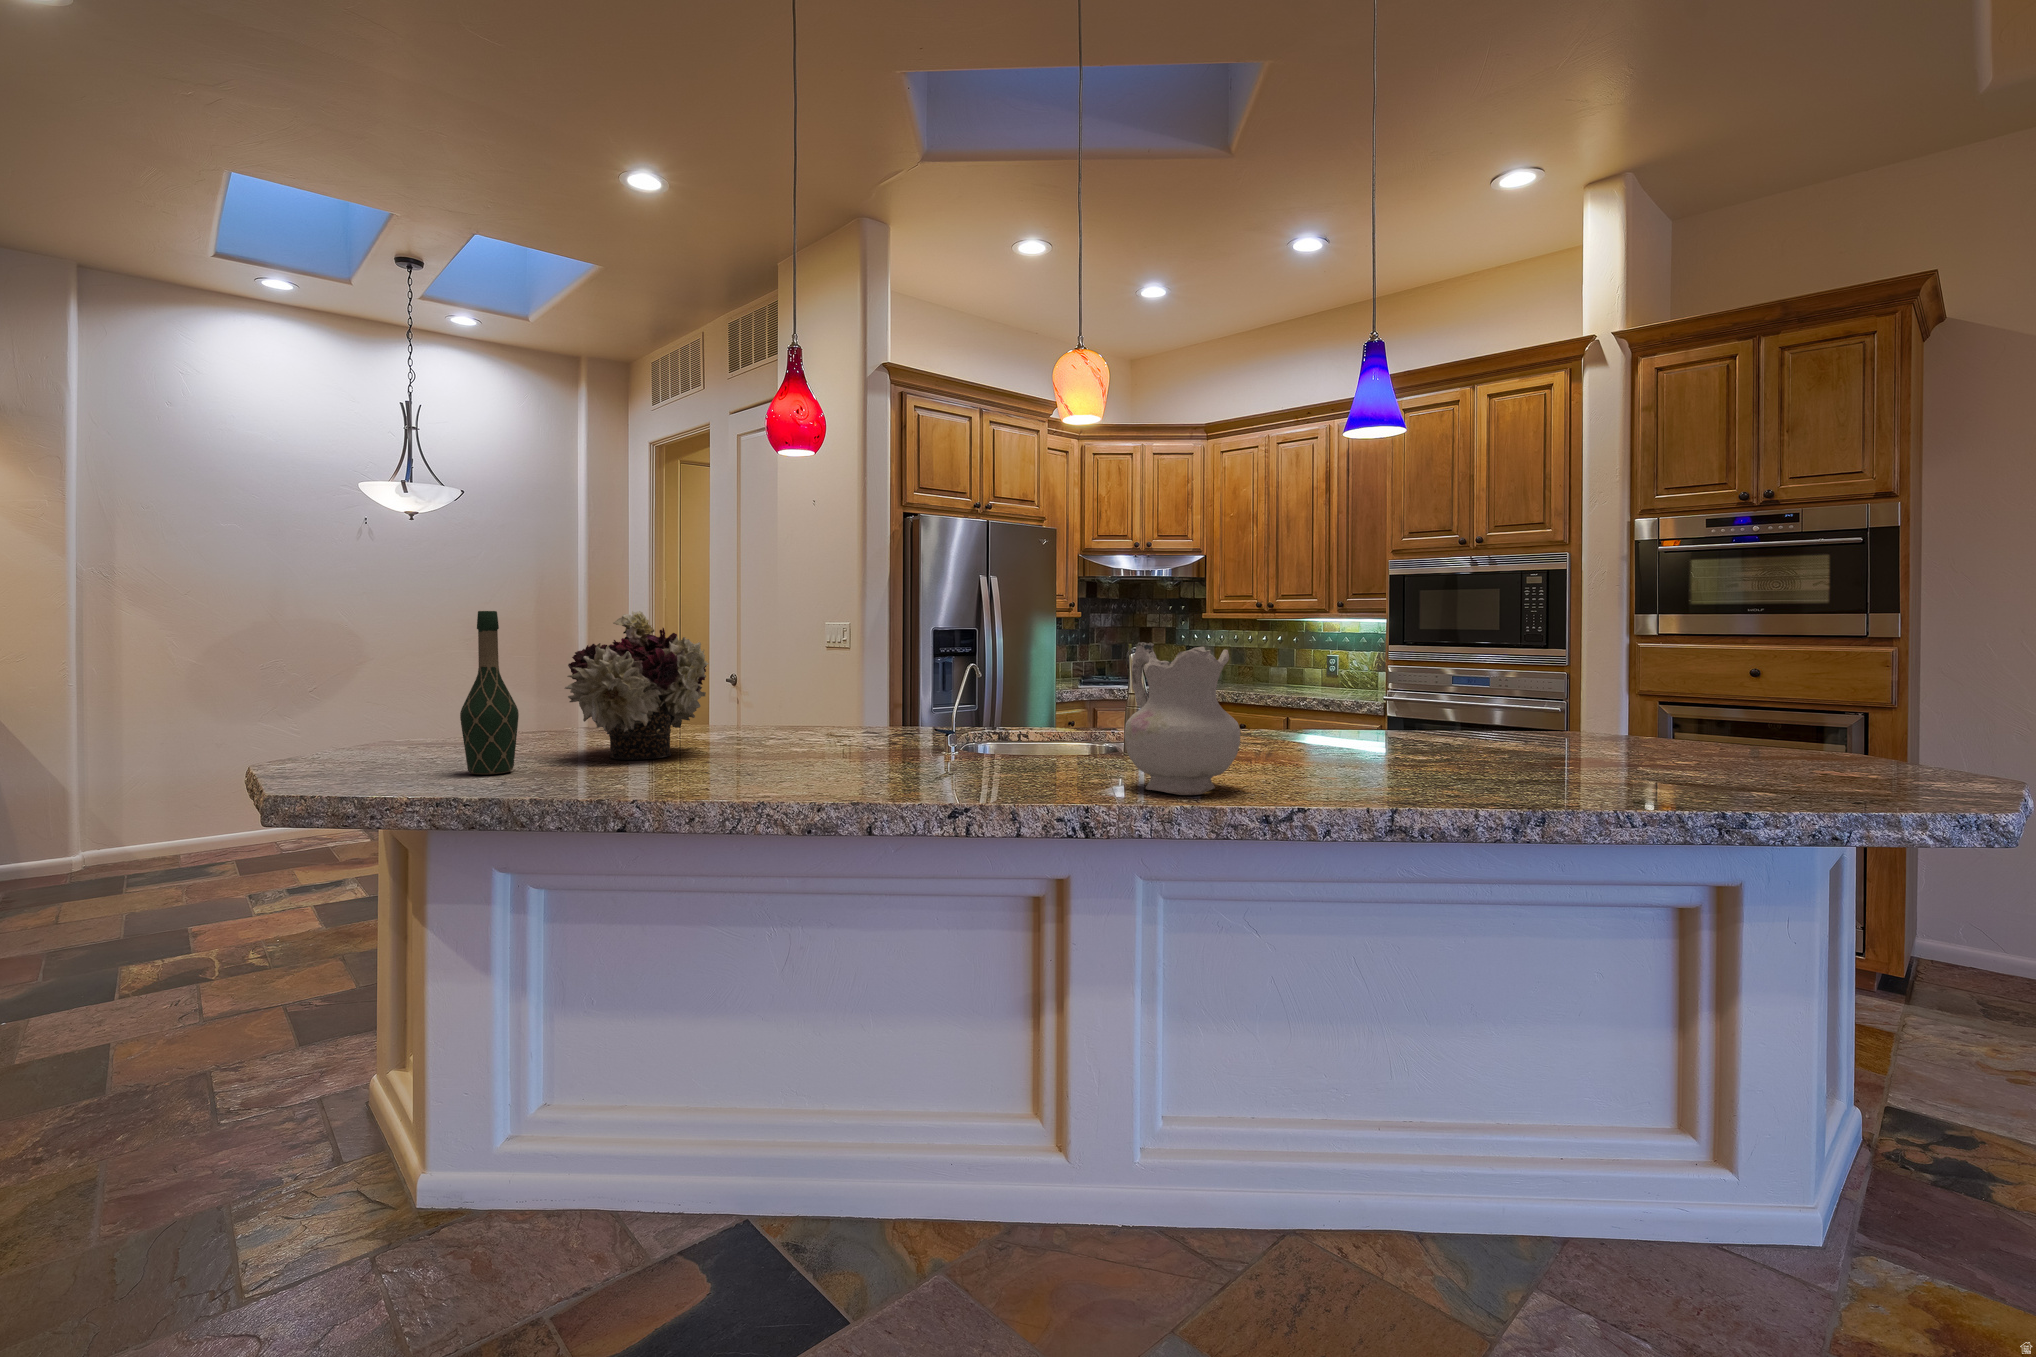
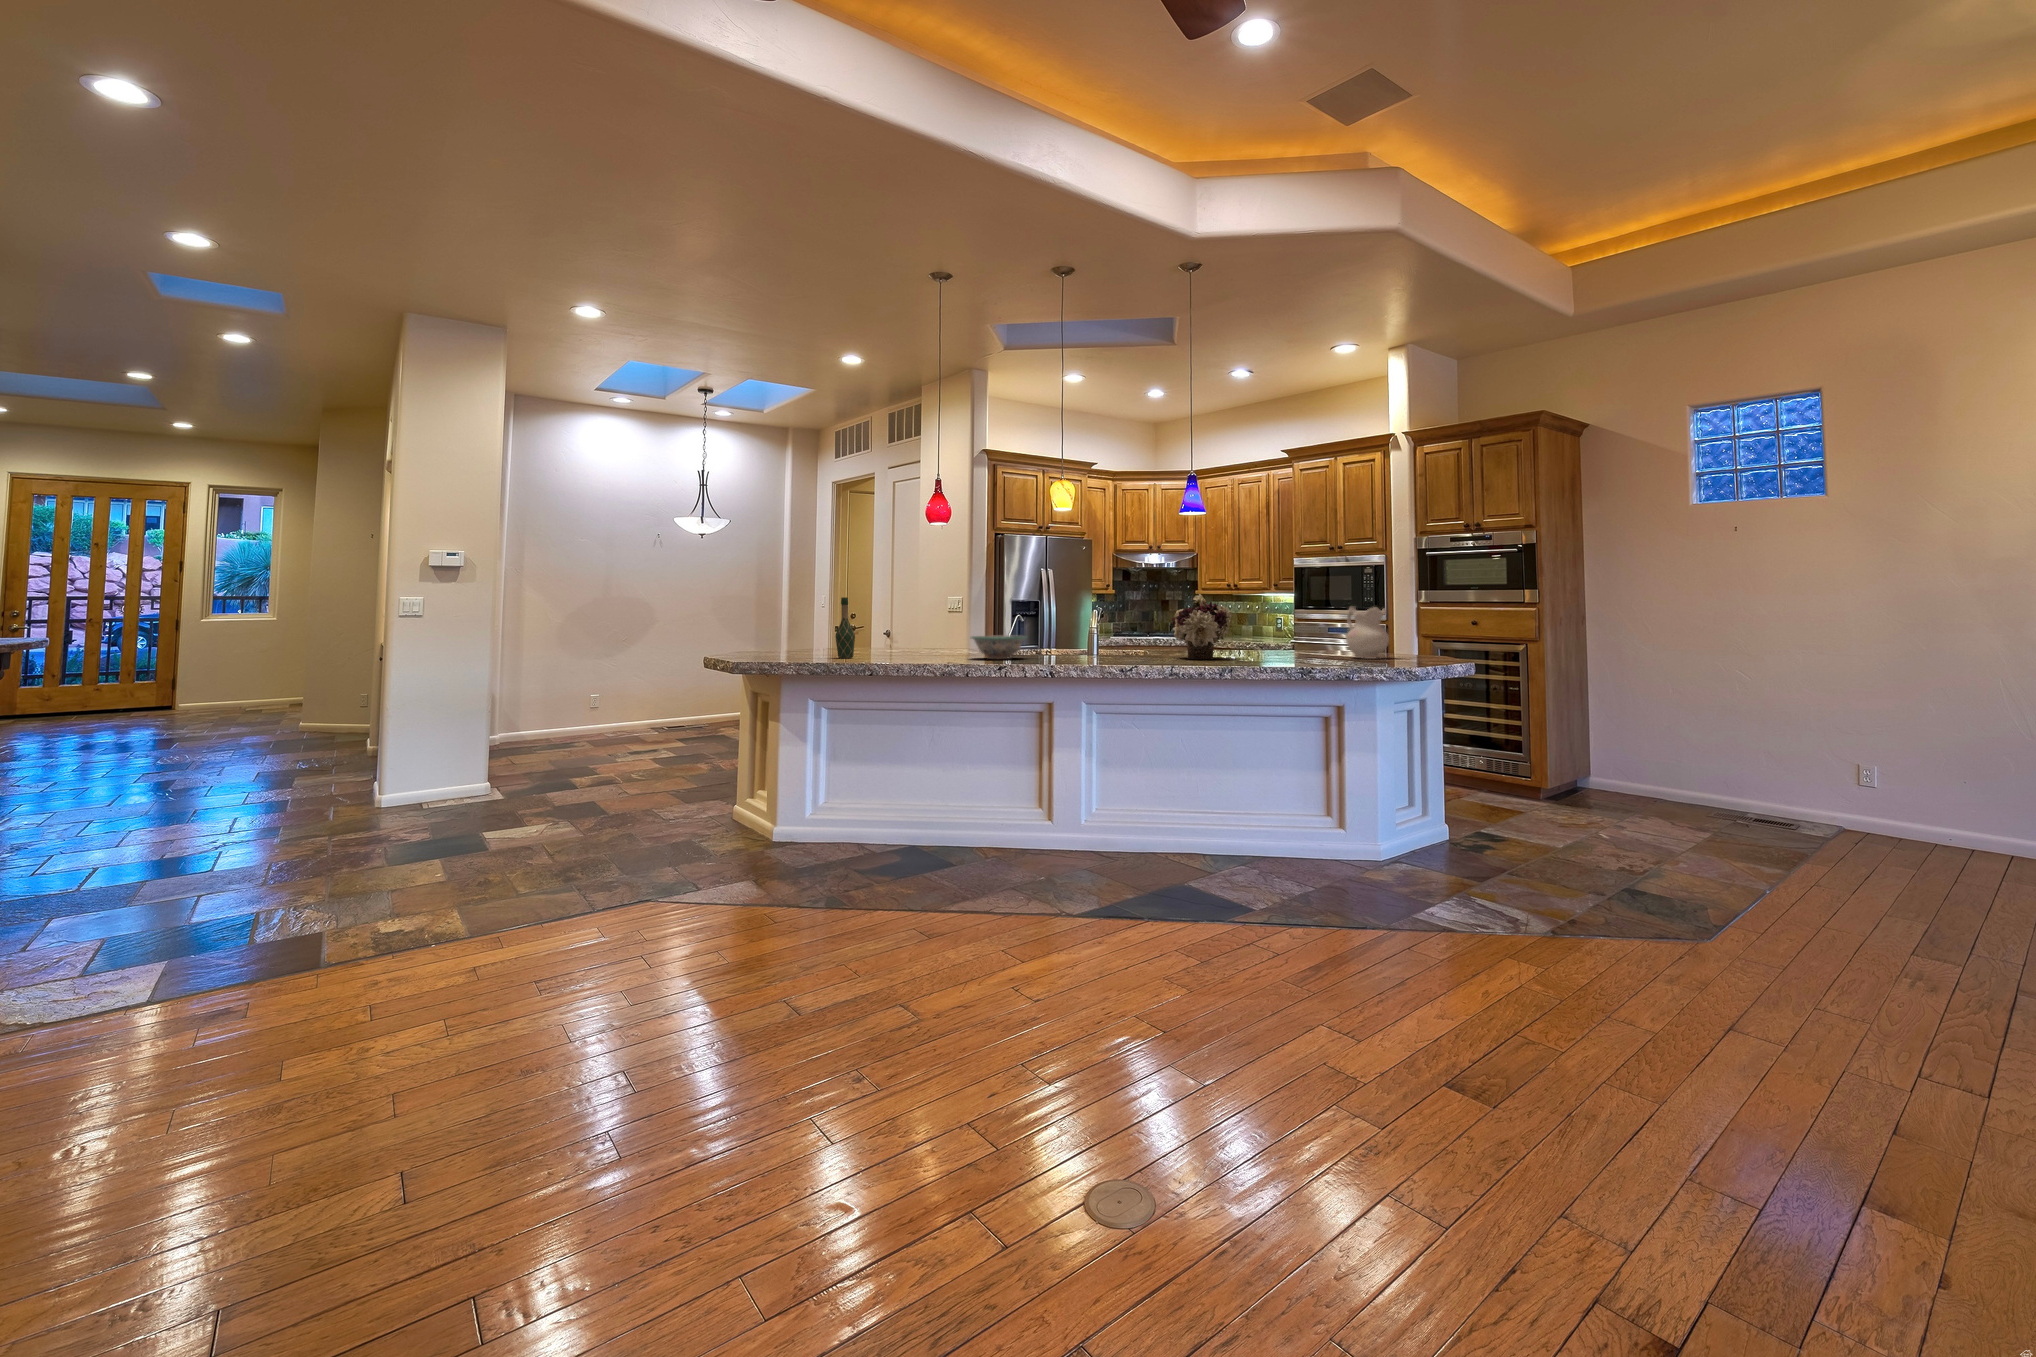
flower arrangement: present [565,611,709,760] -> present [1171,594,1232,659]
ceramic pitcher: present [1124,642,1240,795] -> present [1346,606,1389,659]
decorative bowl: none [825,714,984,785] -> present [971,636,1027,659]

